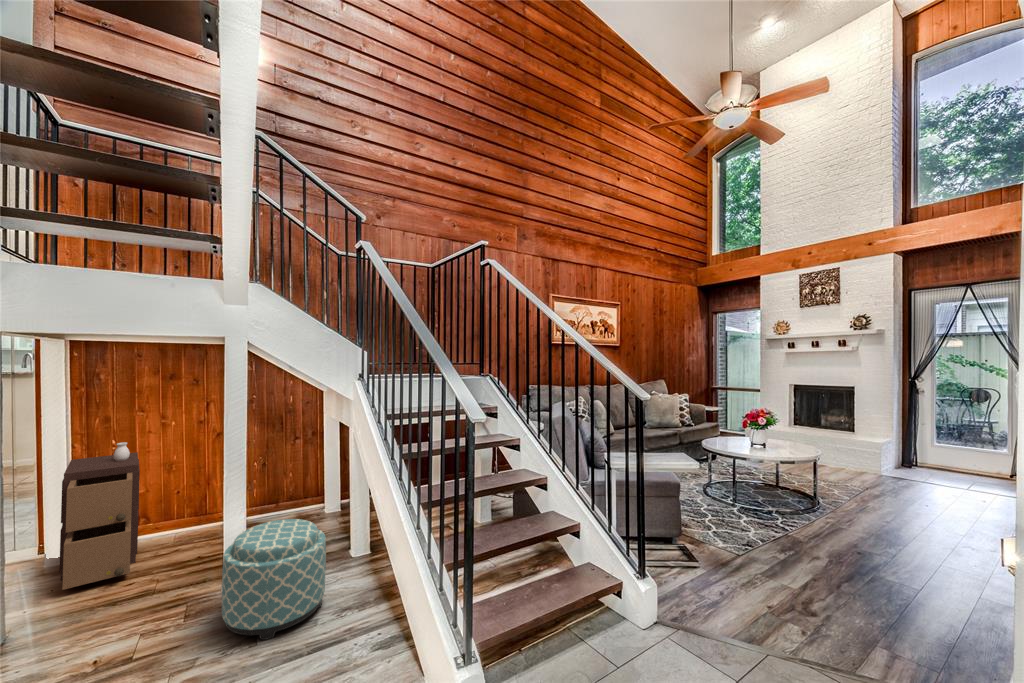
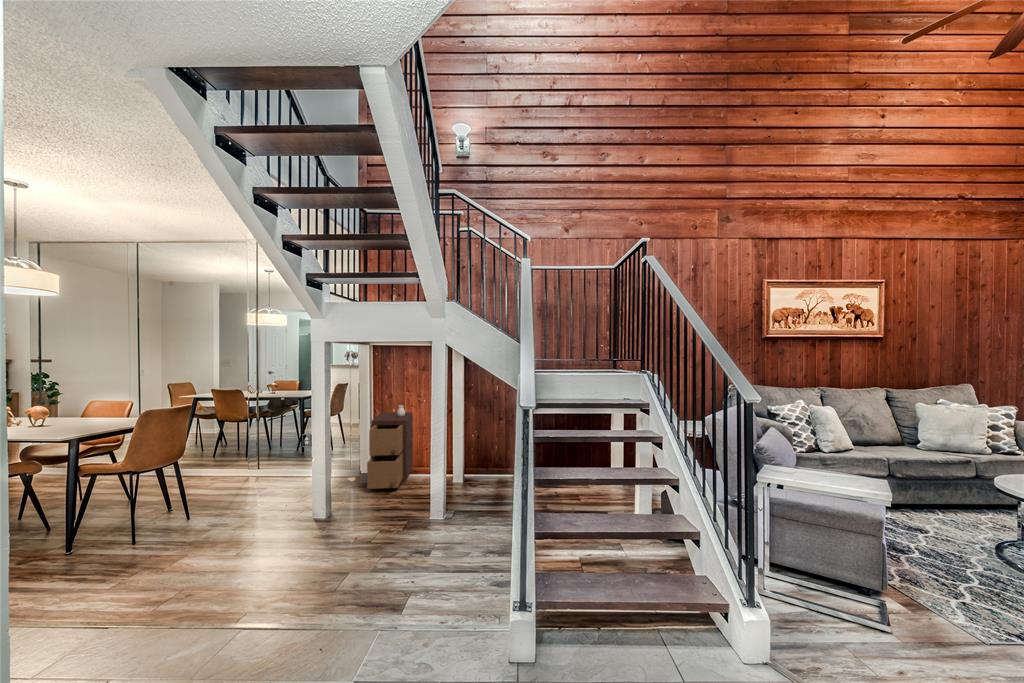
ottoman: present [222,519,326,640] -> none [419,472,485,554]

